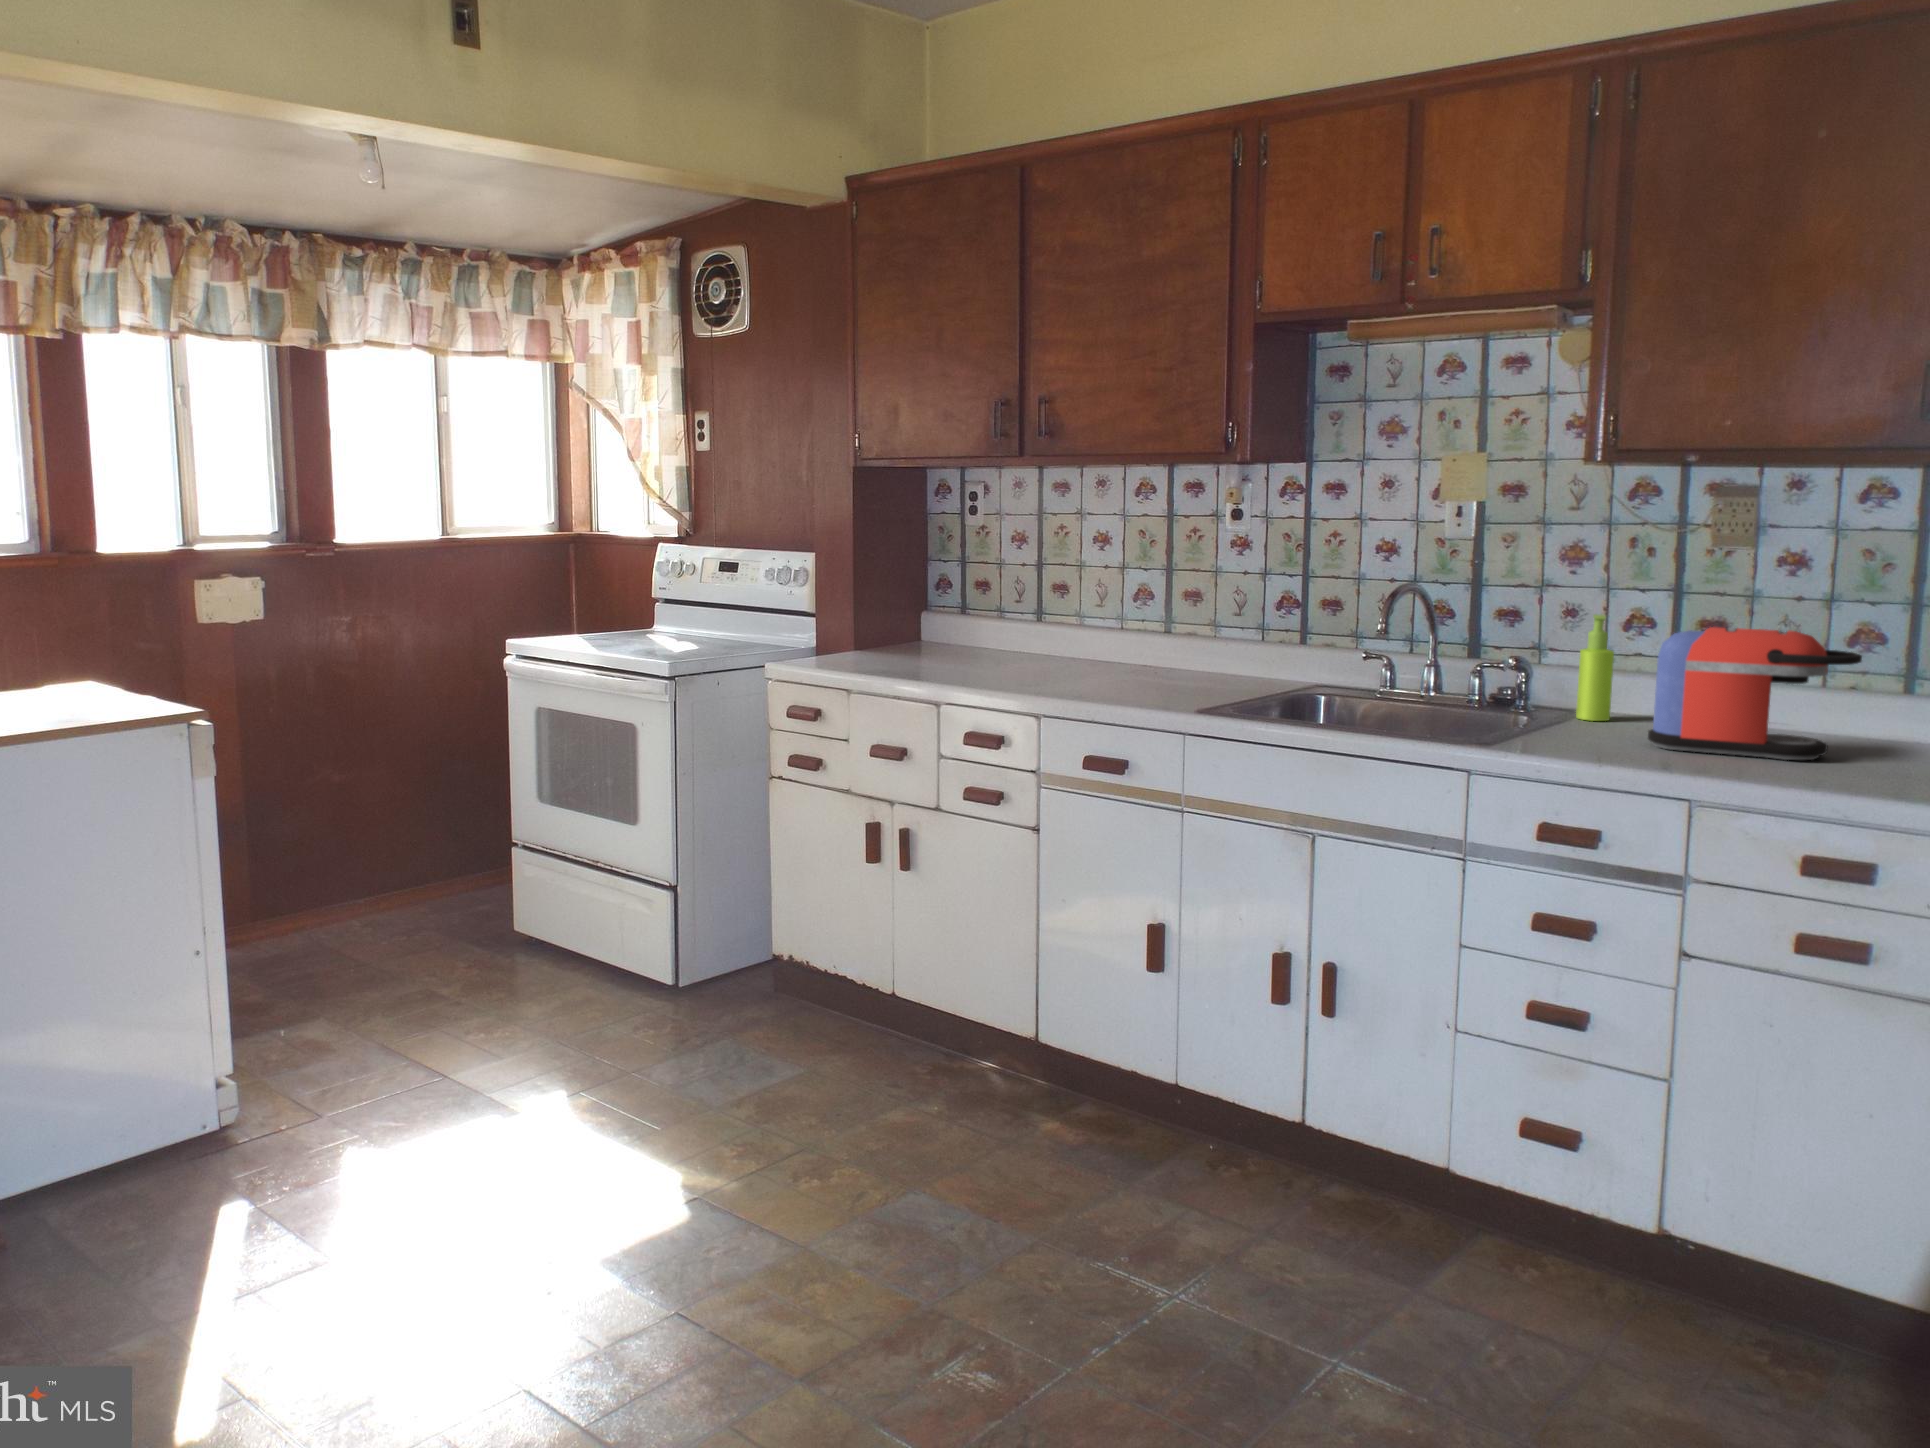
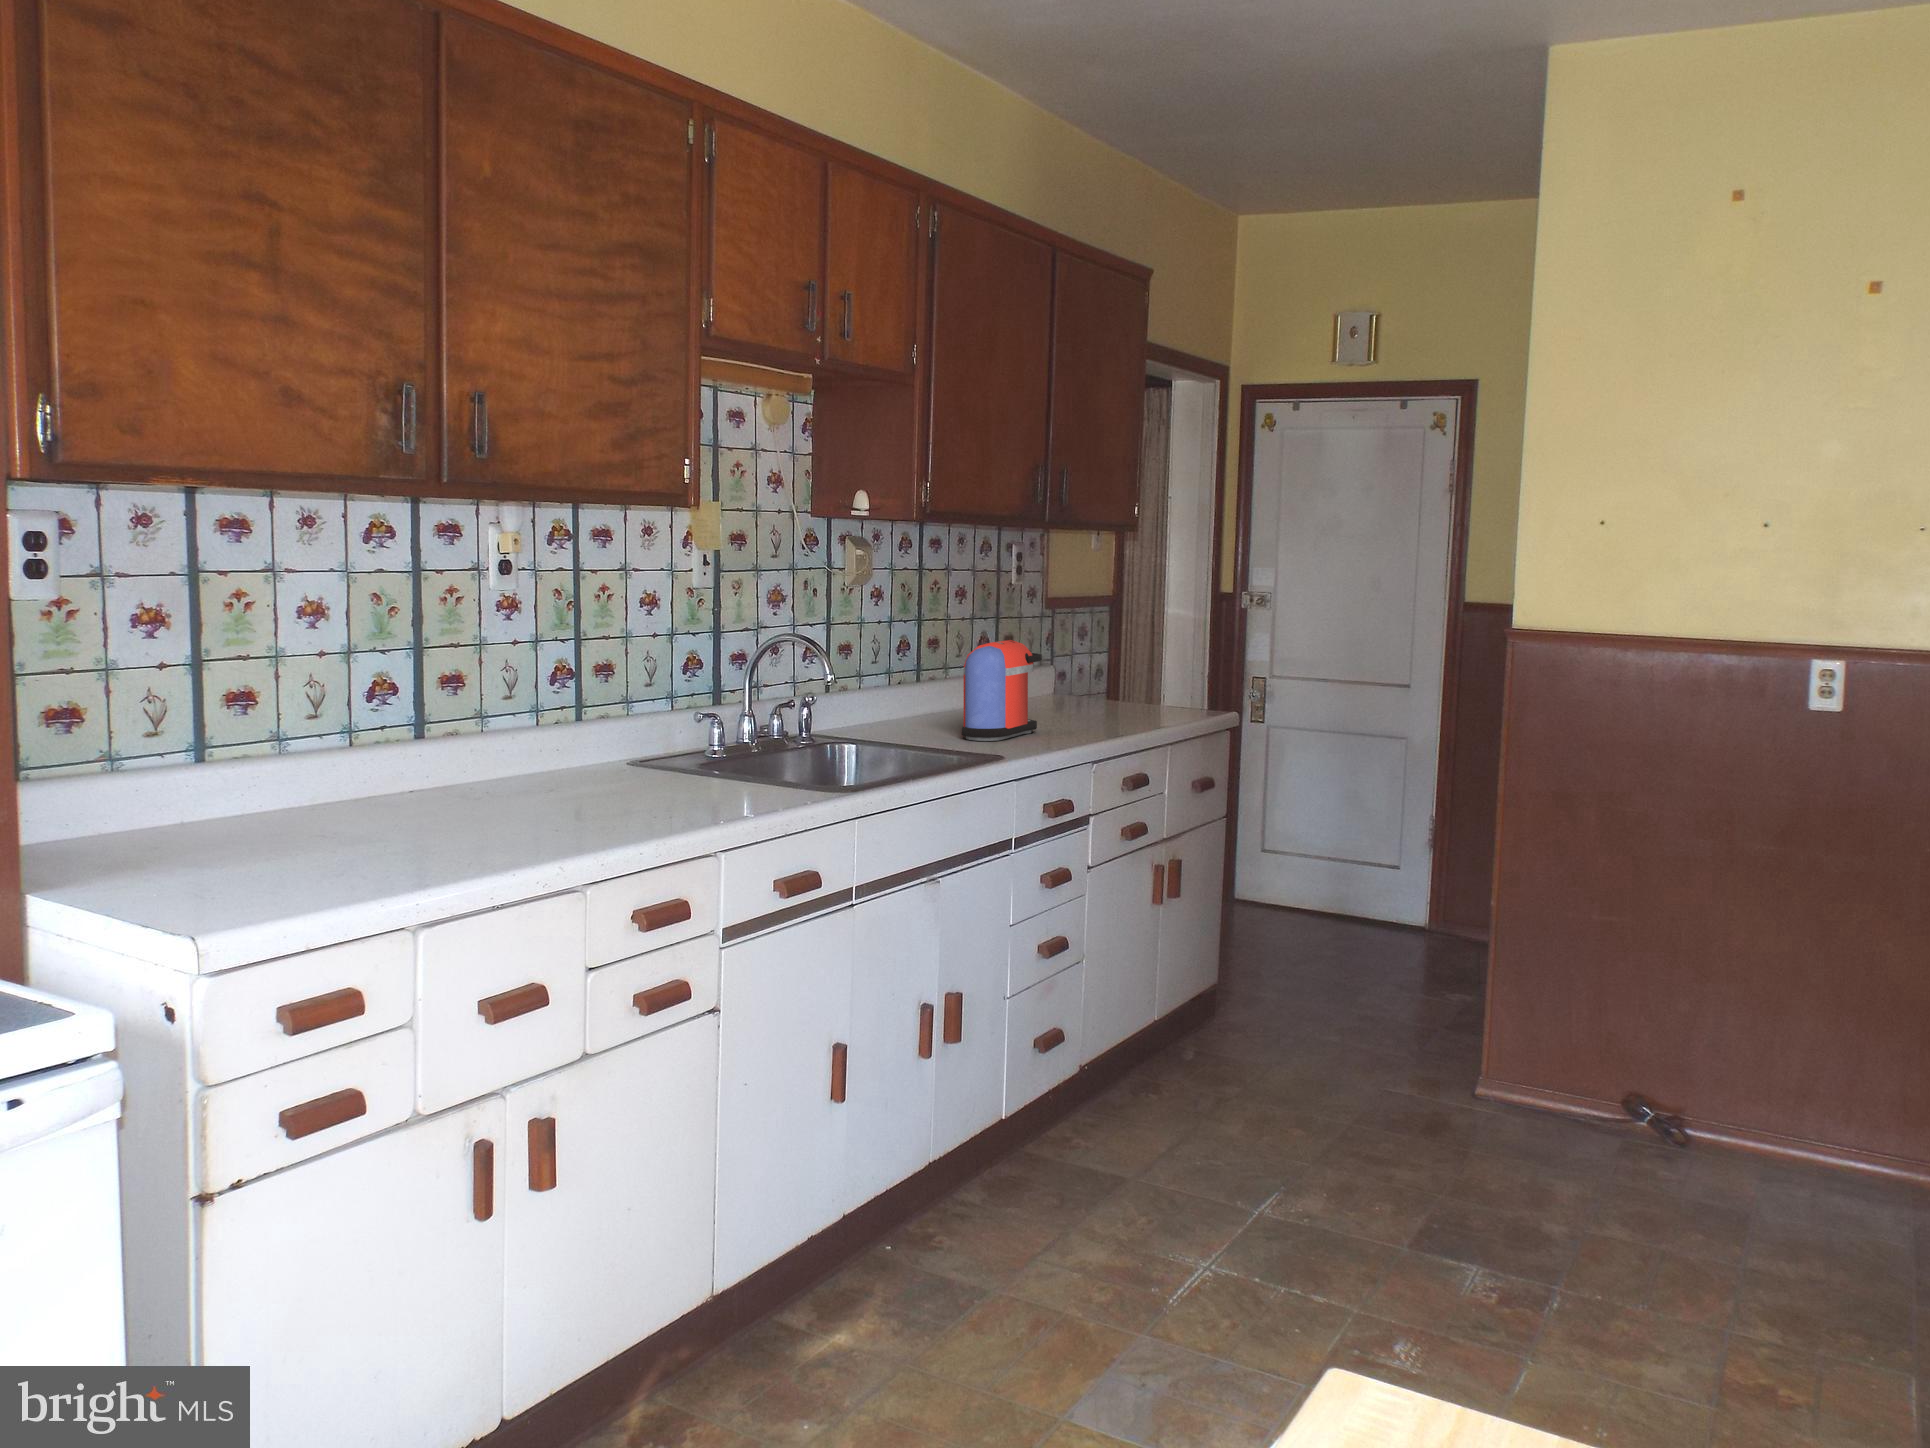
soap dispenser: present [1576,614,1614,721] -> none [837,647,870,742]

